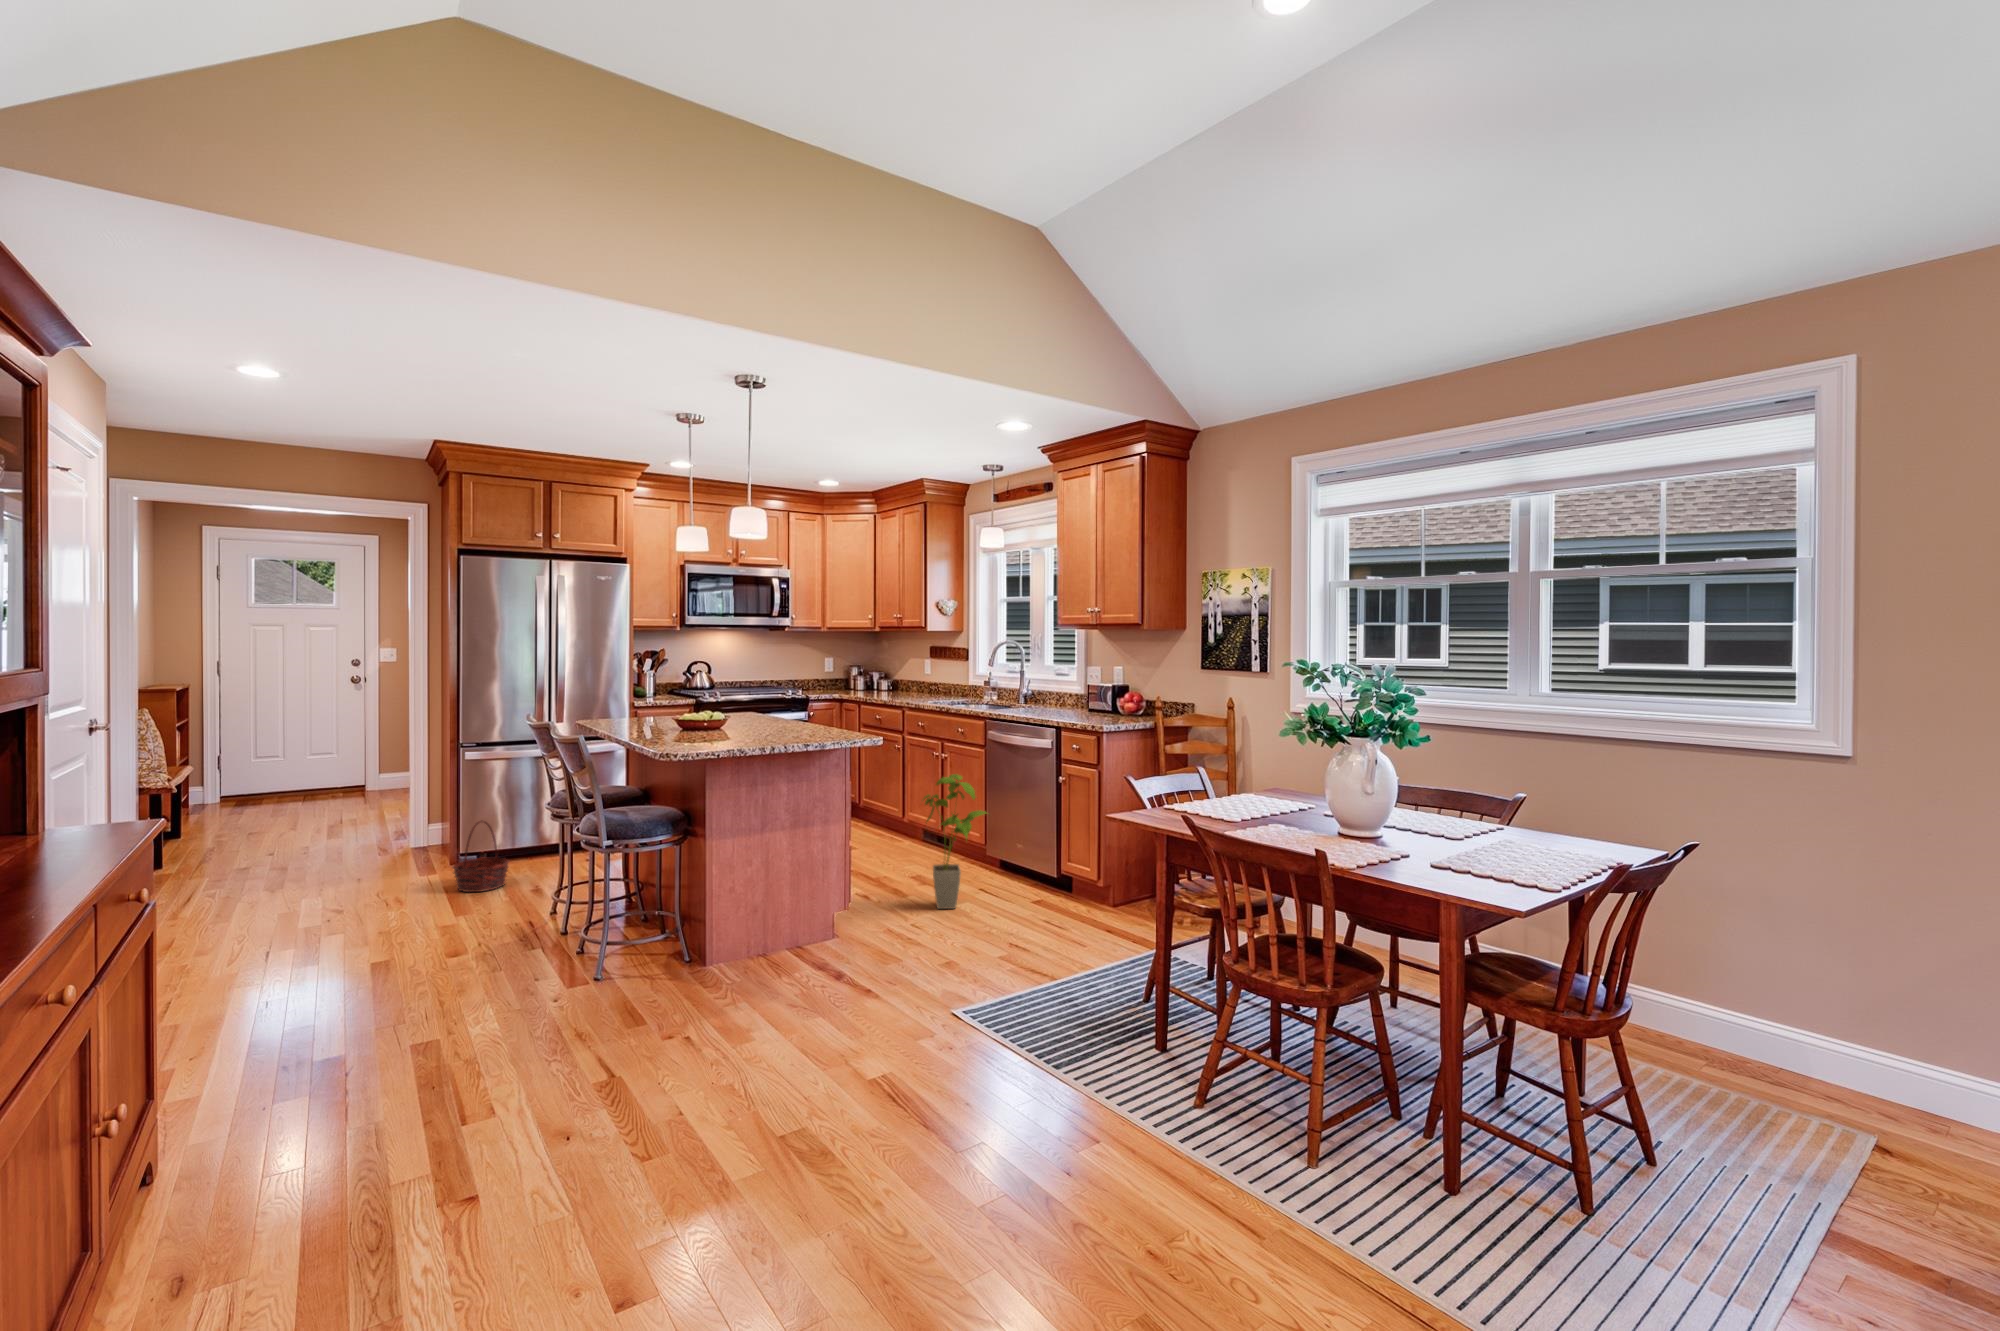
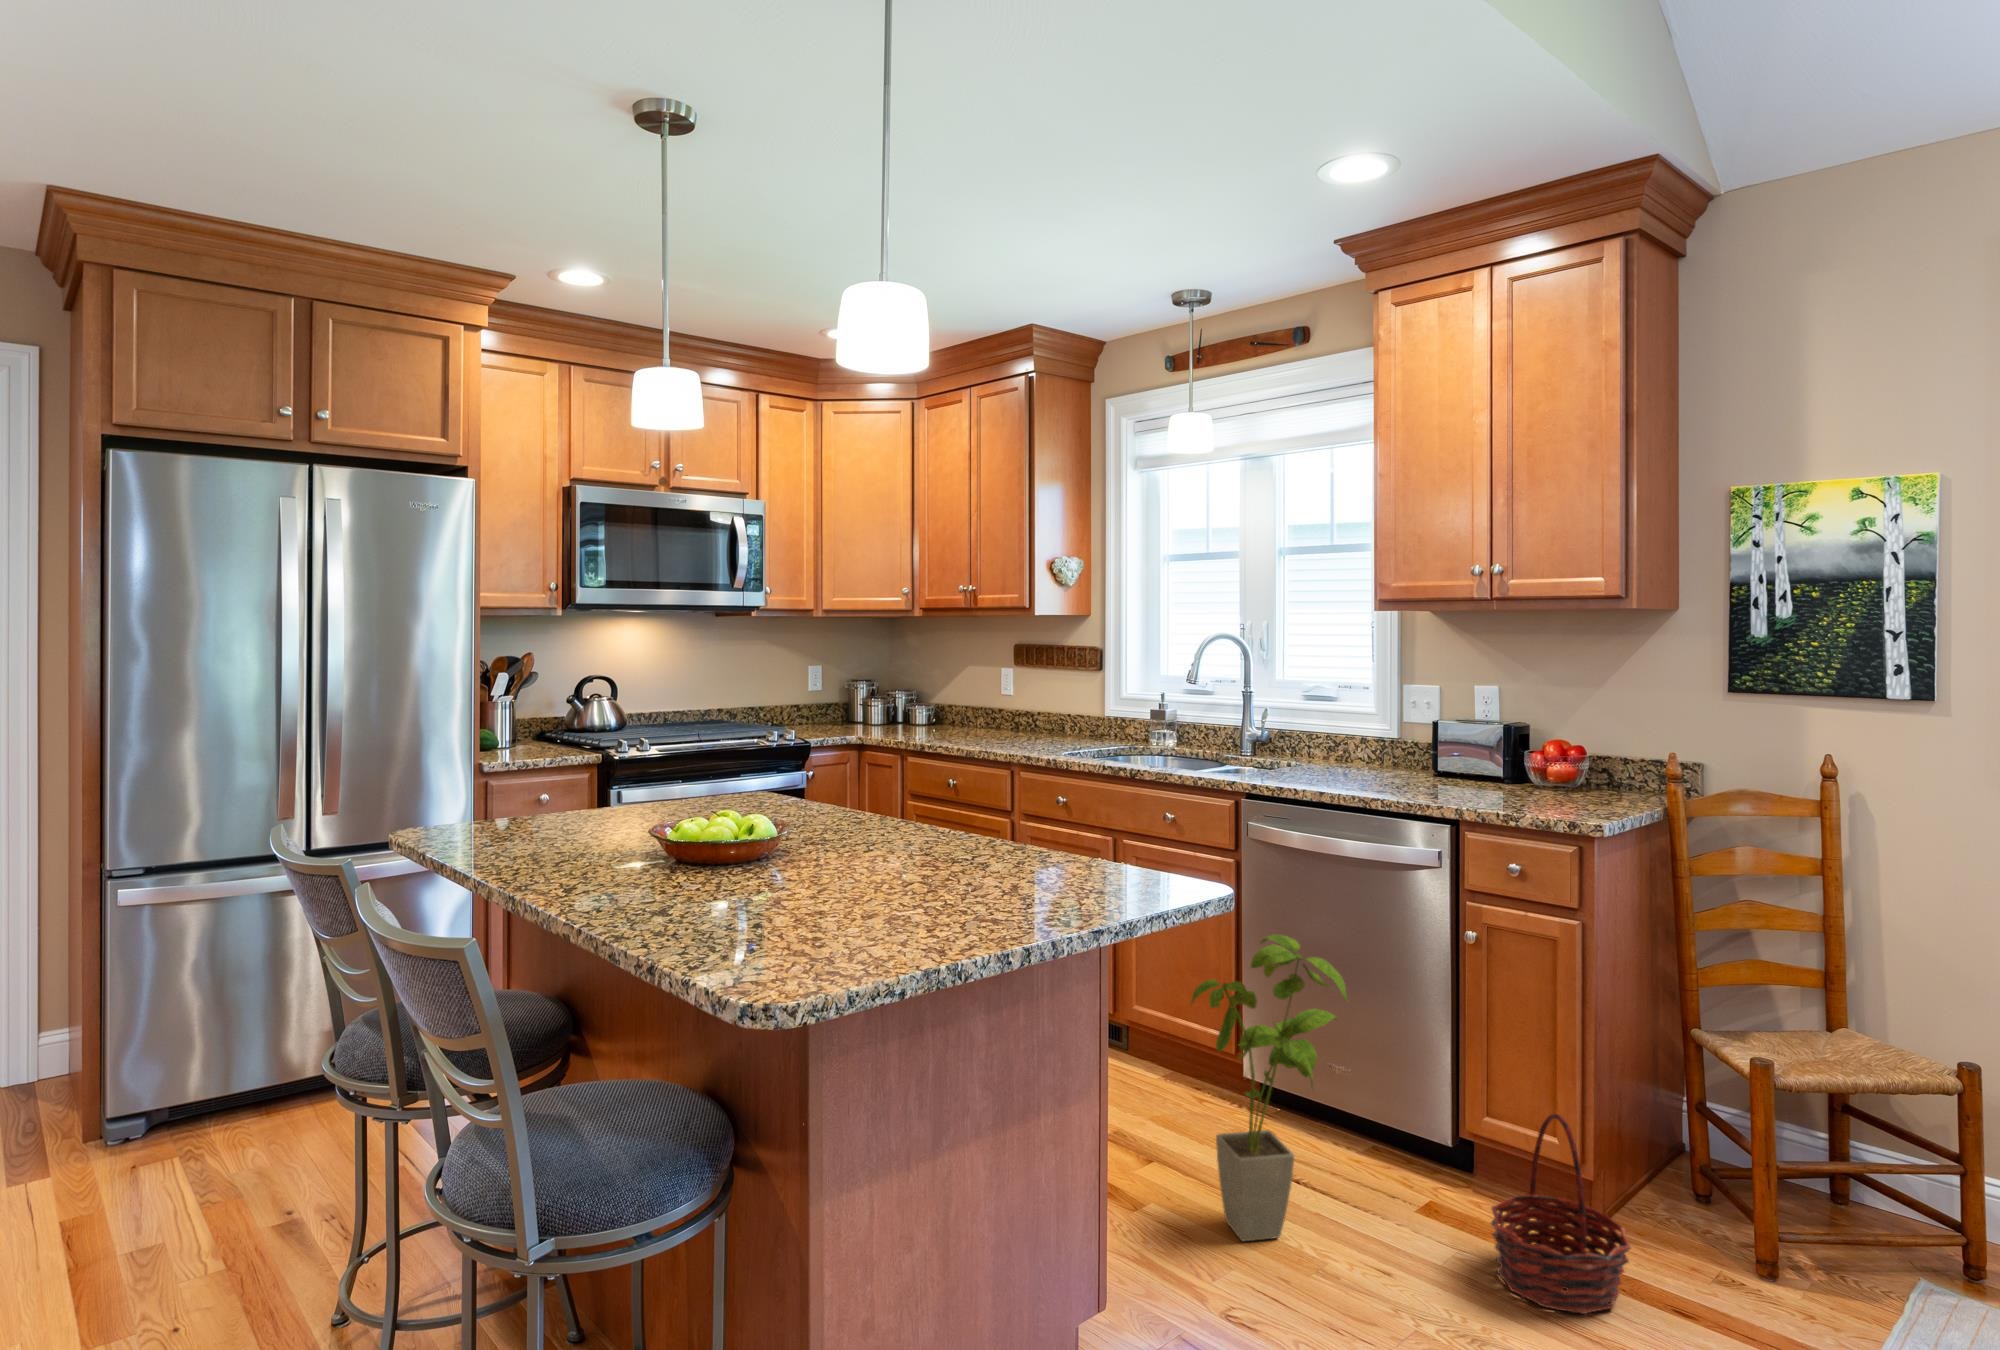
basket: present [453,821,509,892] -> present [1491,1114,1631,1314]

